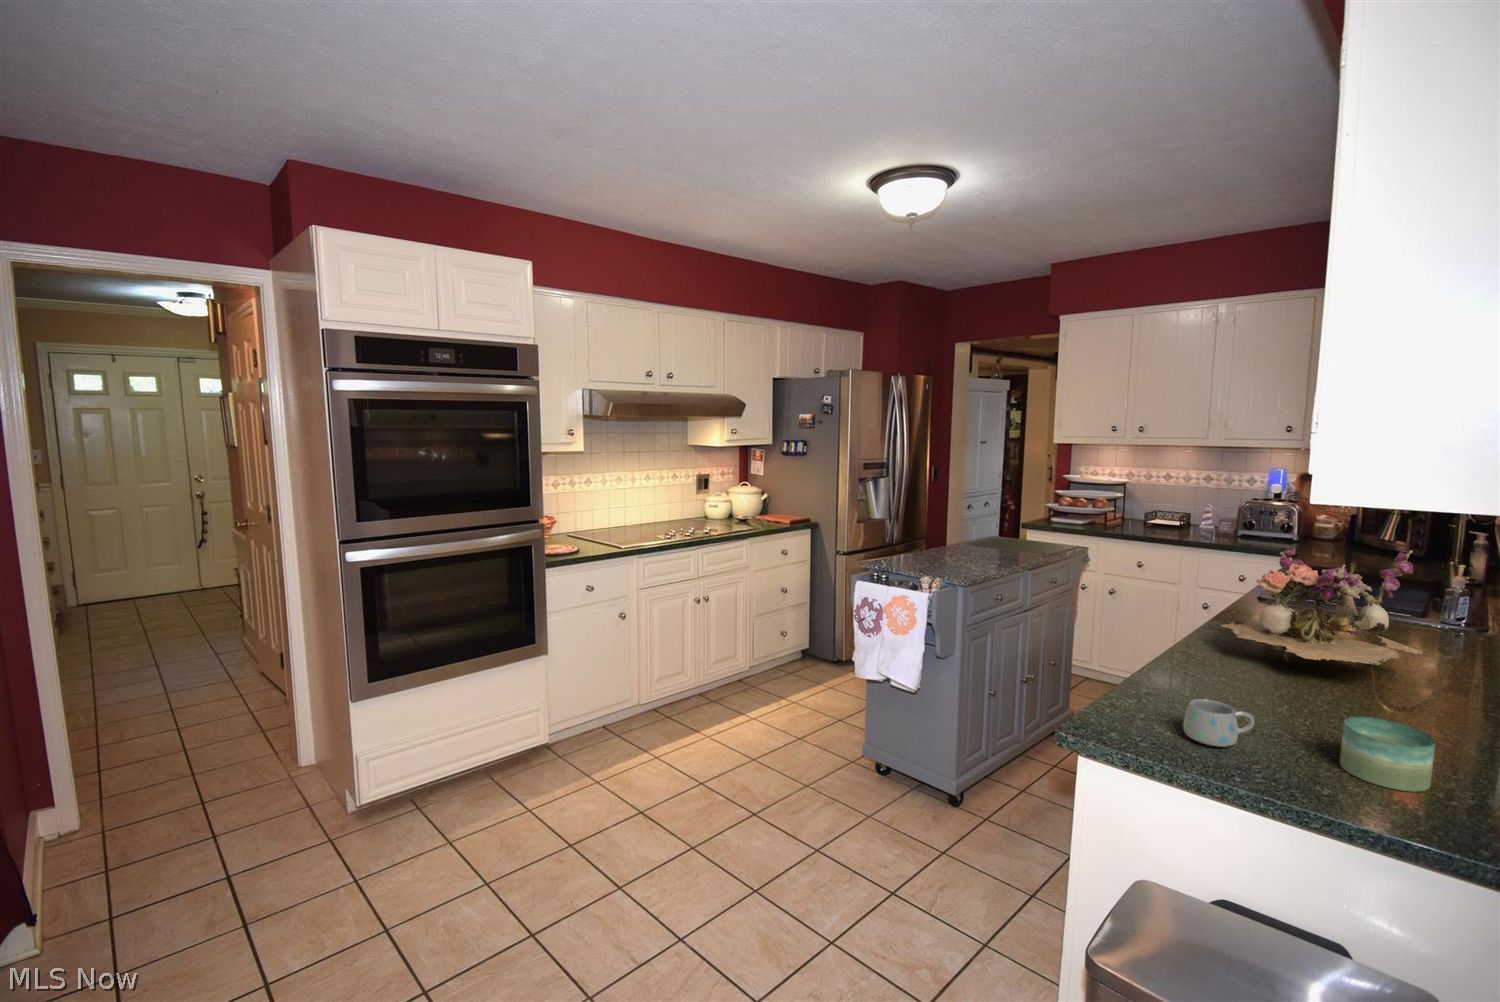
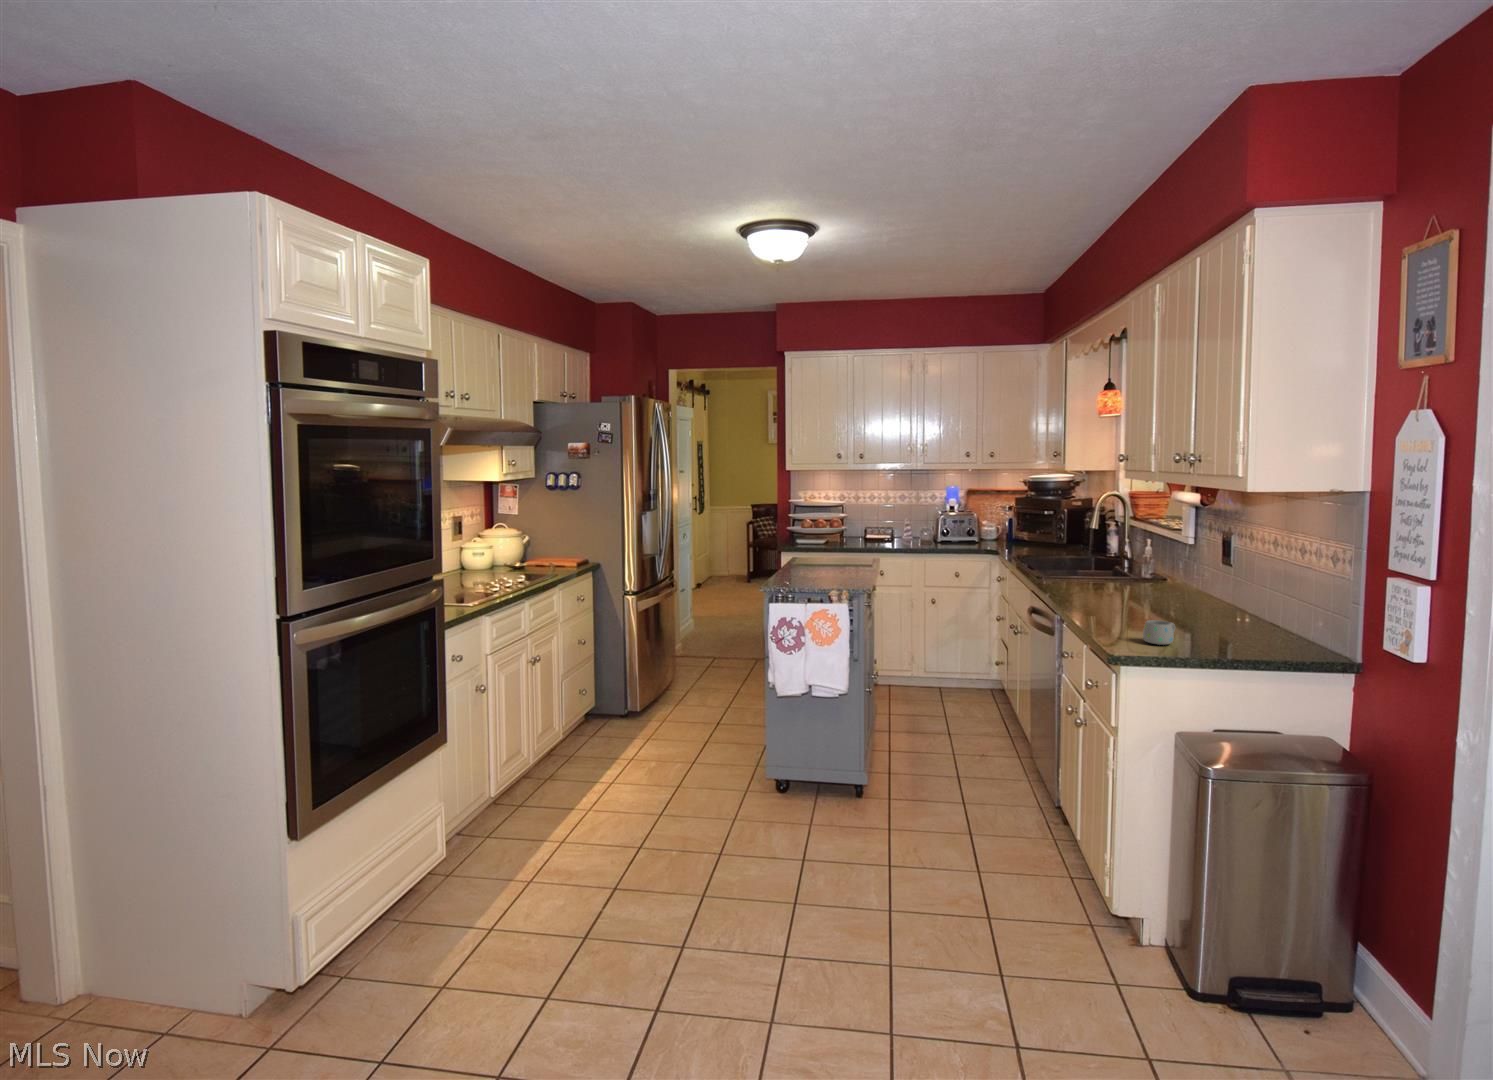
flower arrangement: present [1222,550,1422,665] -> none [1075,527,1177,606]
candle: present [1340,717,1435,792] -> none [1211,613,1255,645]

